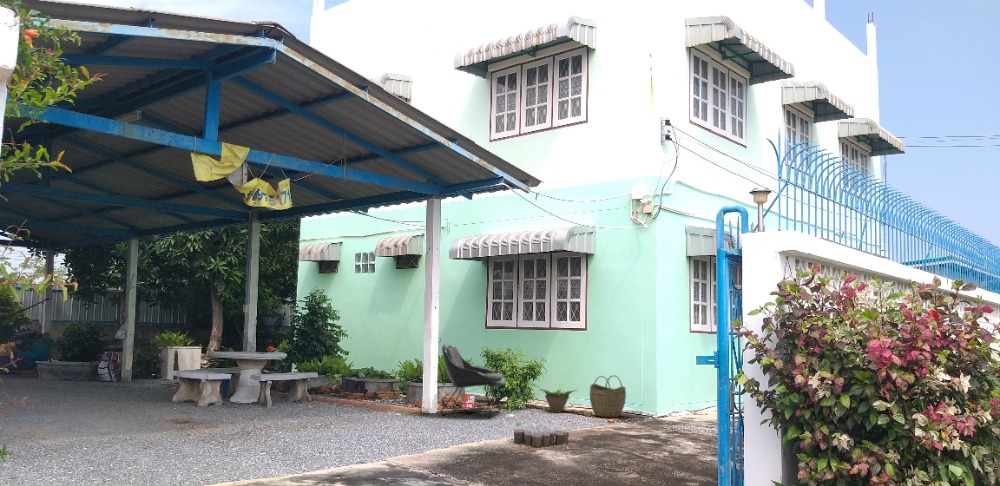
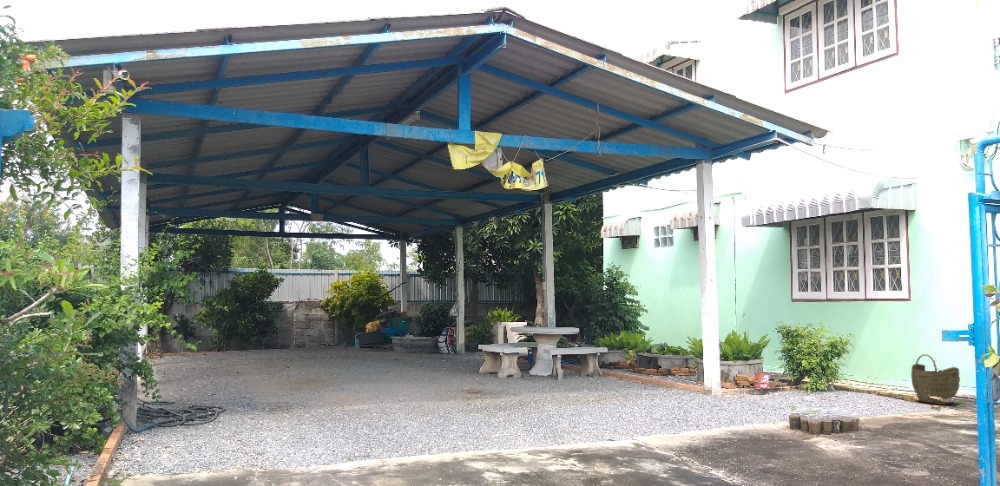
lounge chair: present [441,344,506,418] -> none [727,317,805,400]
decorative plant: present [541,389,576,412] -> none [846,367,899,396]

